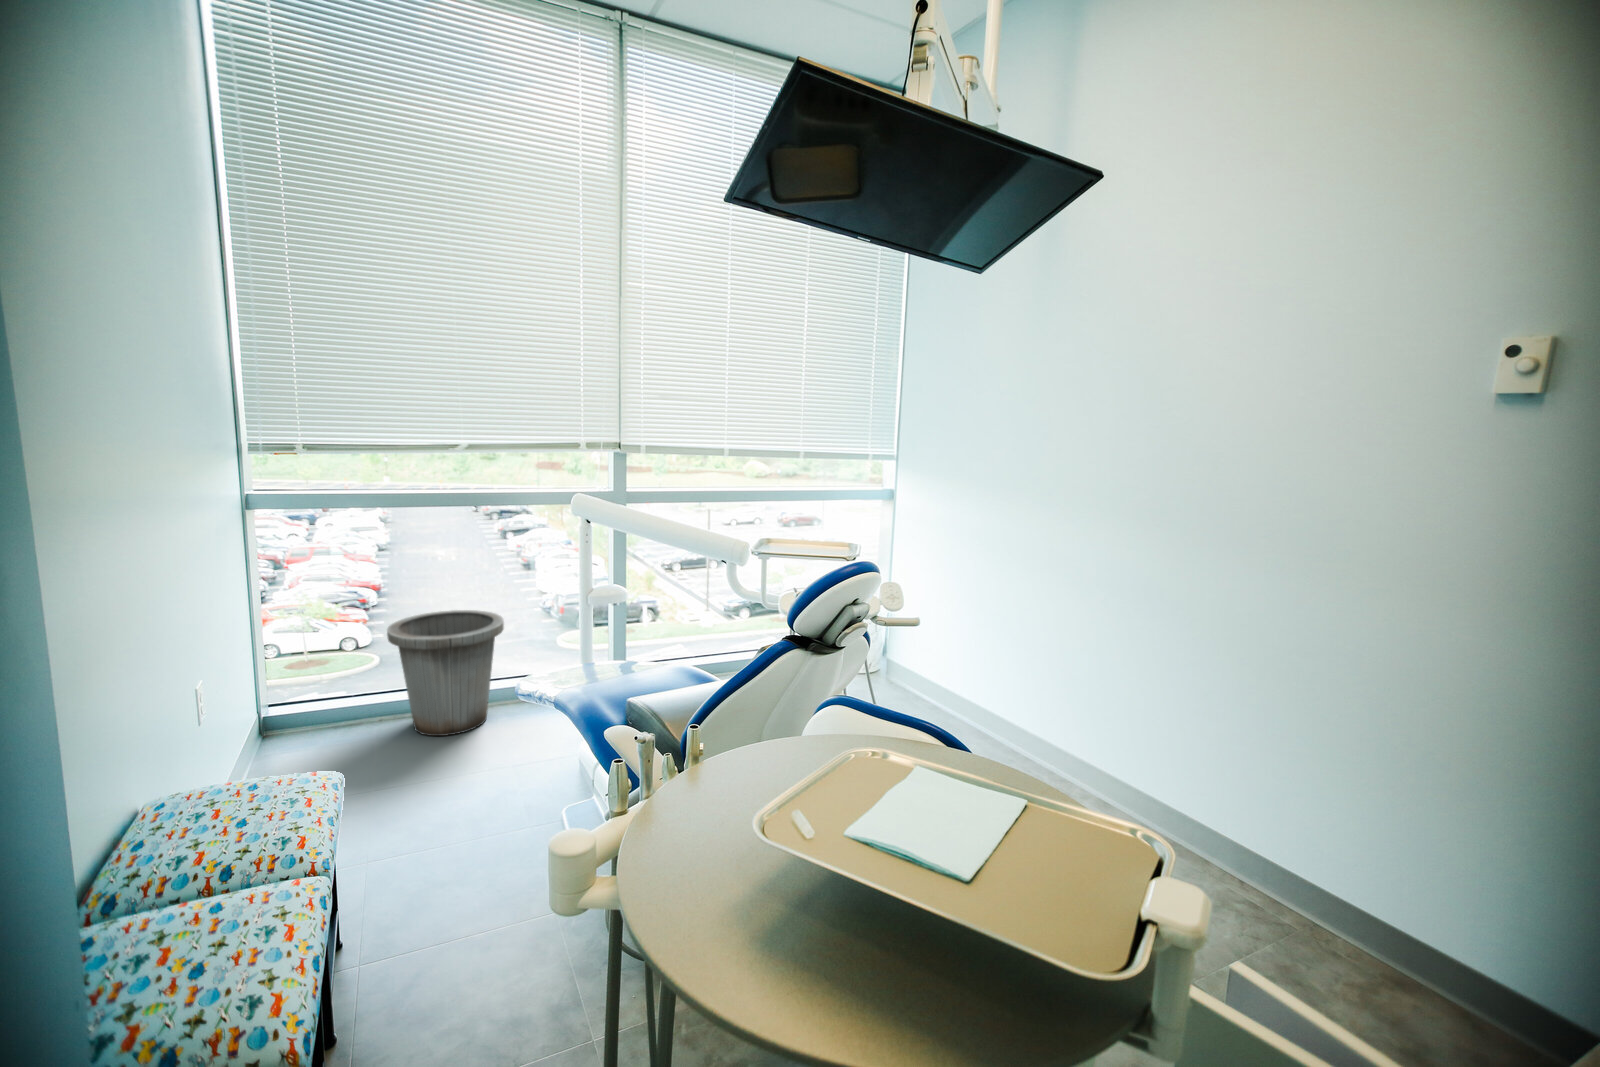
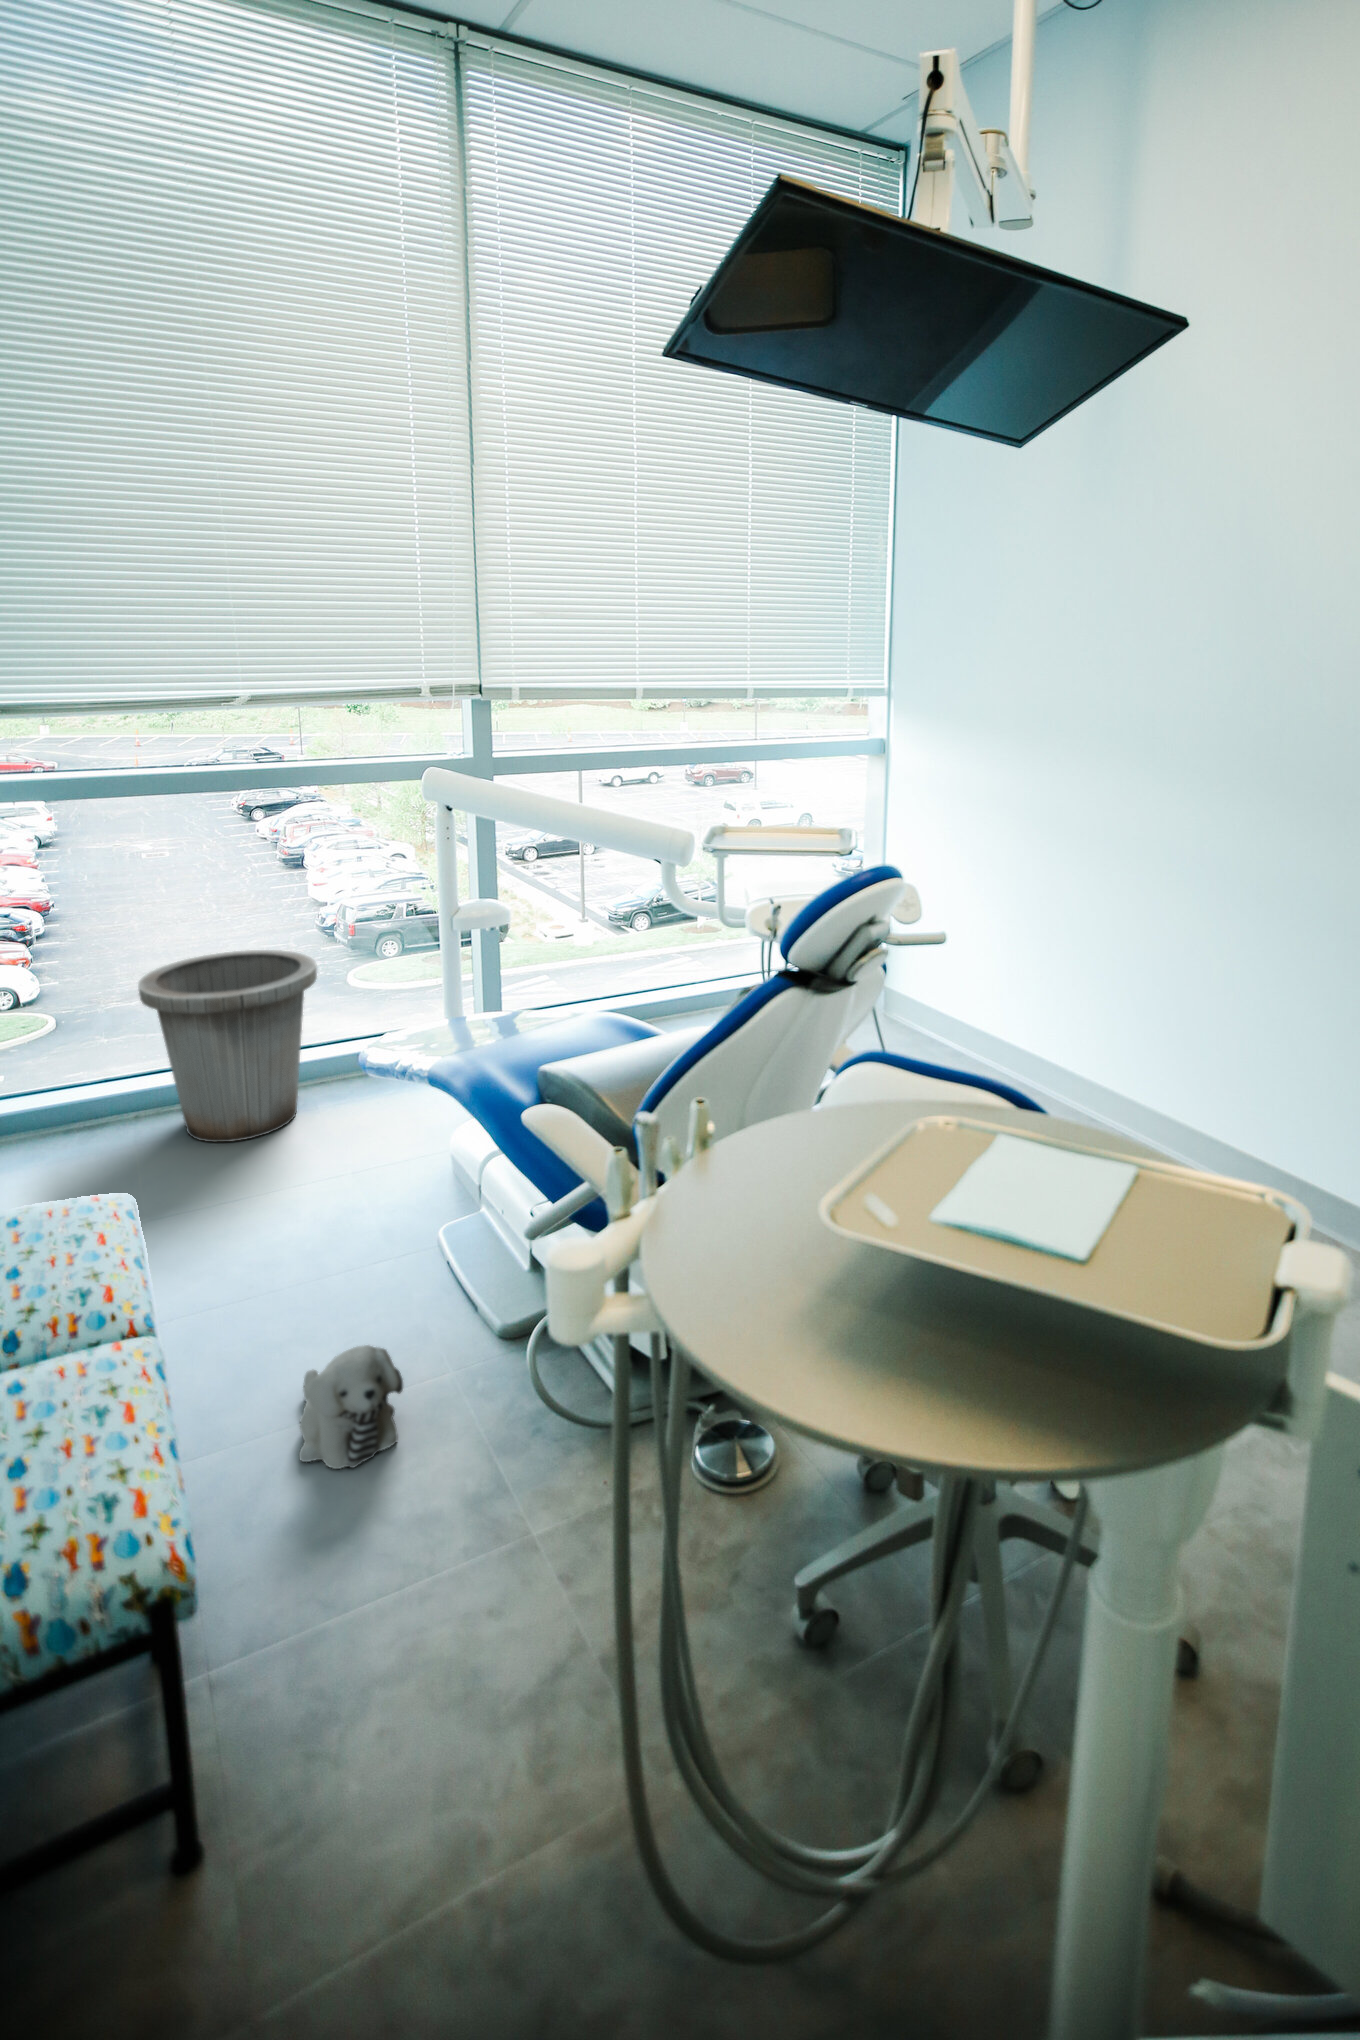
plush toy: none [439,887,517,975] -> present [299,1345,403,1469]

